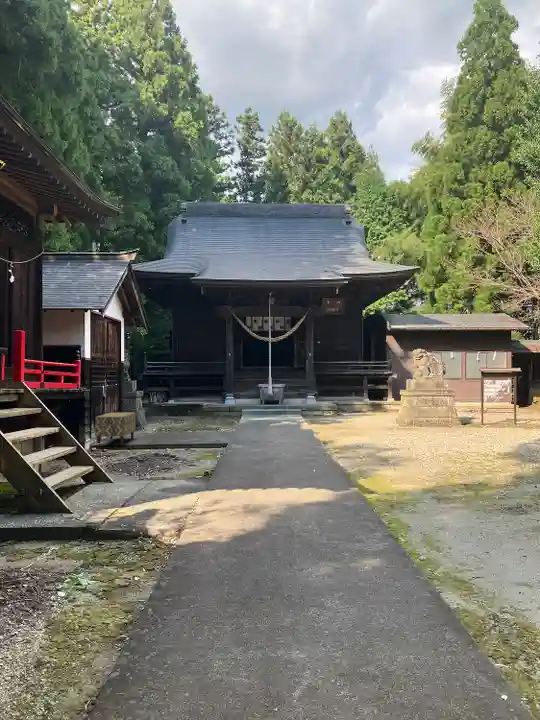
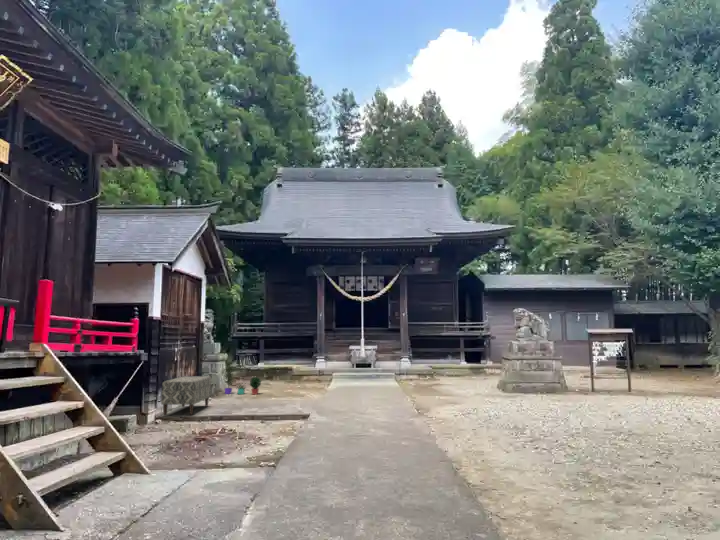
potted plant: none [142,400,178,429] -> present [225,364,261,395]

